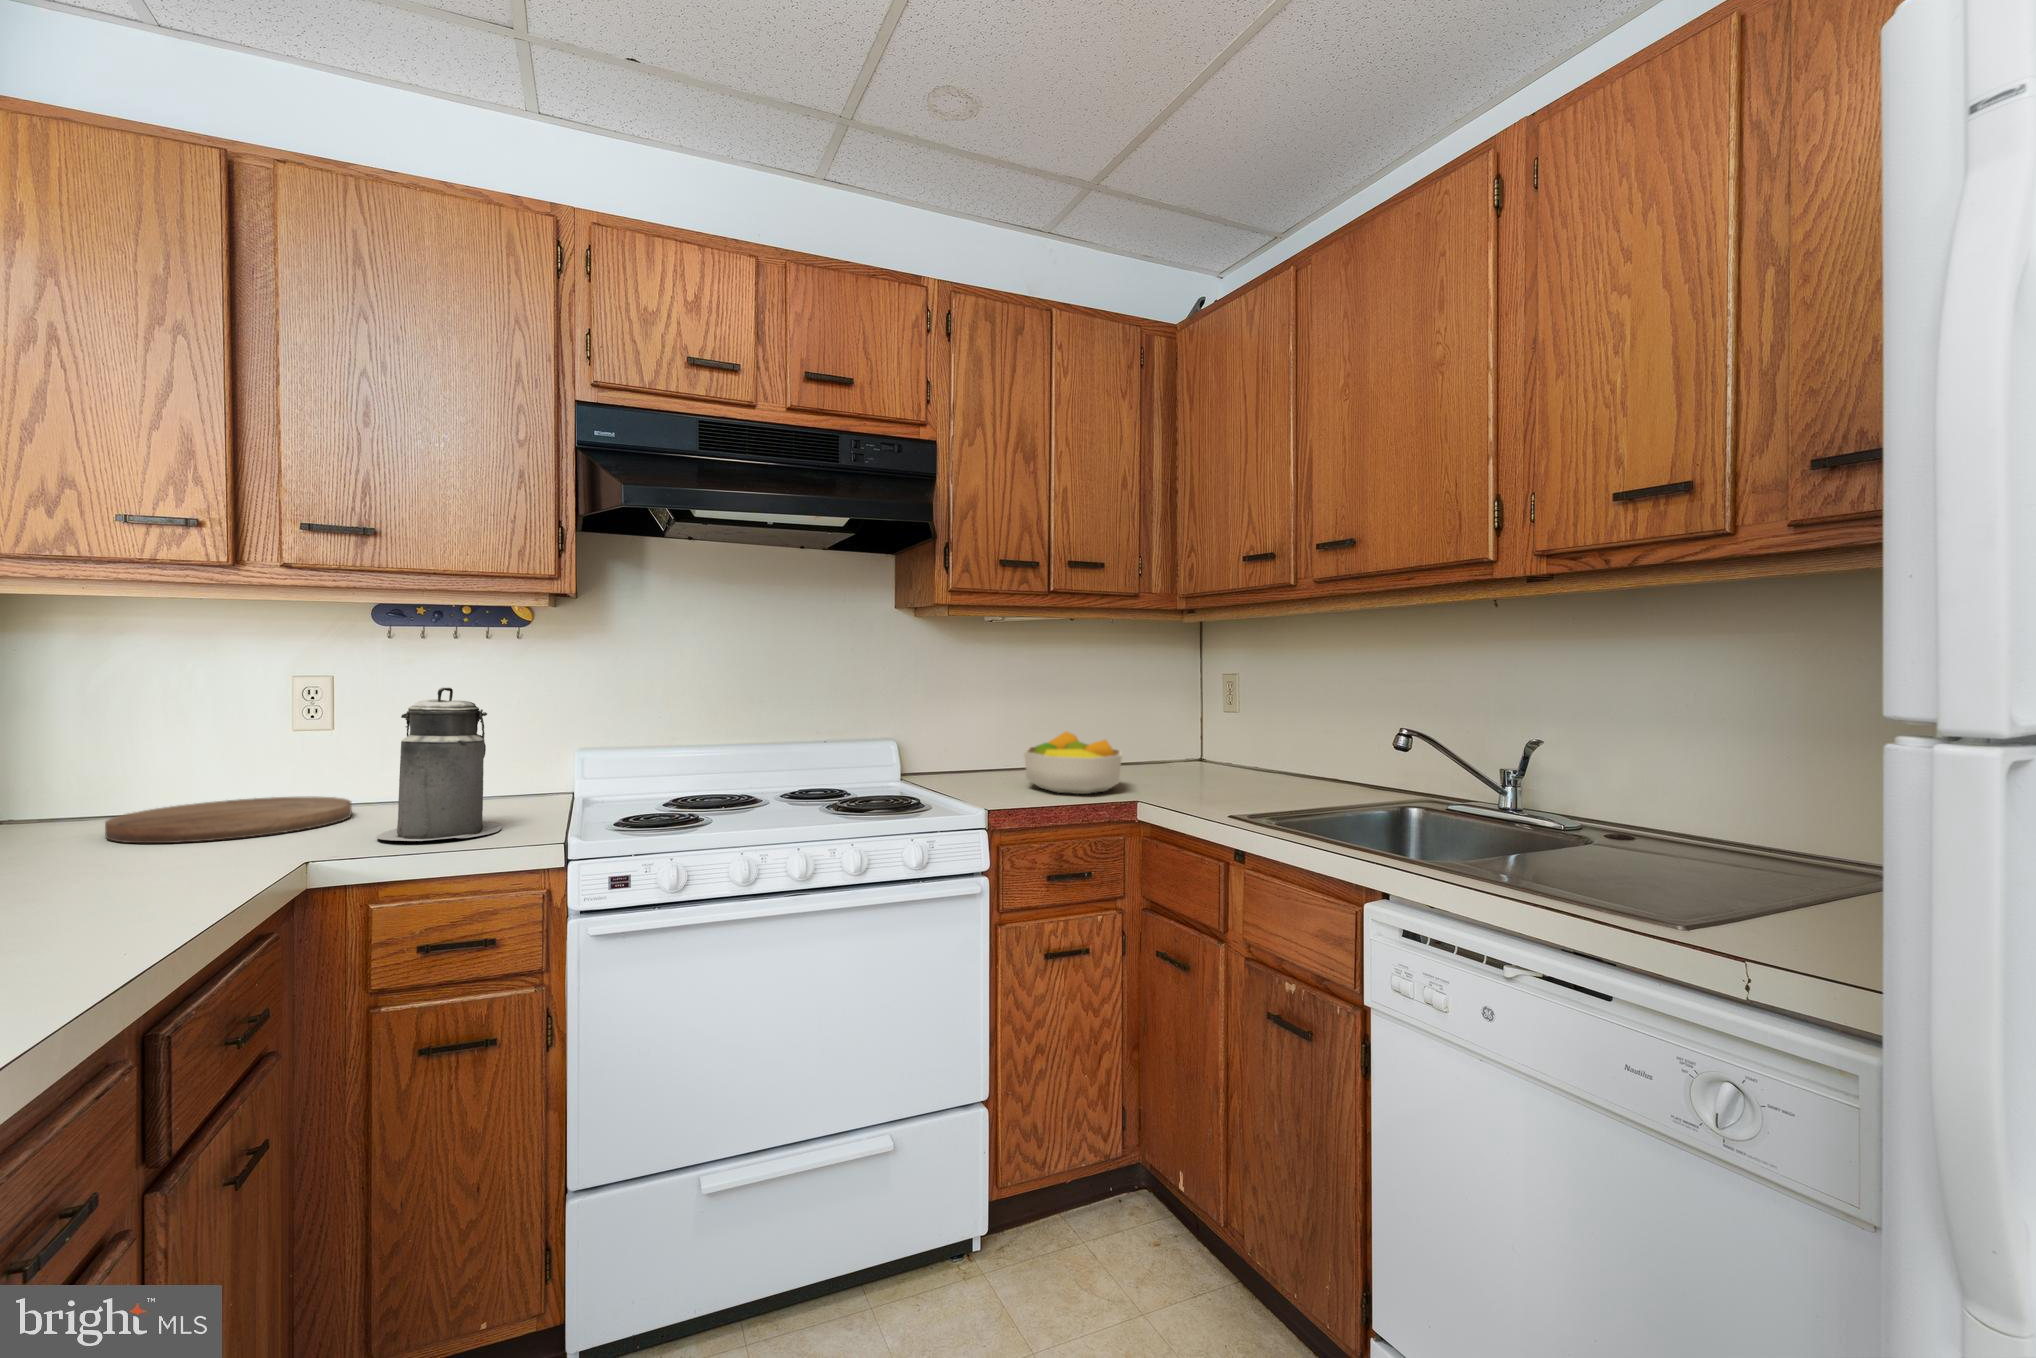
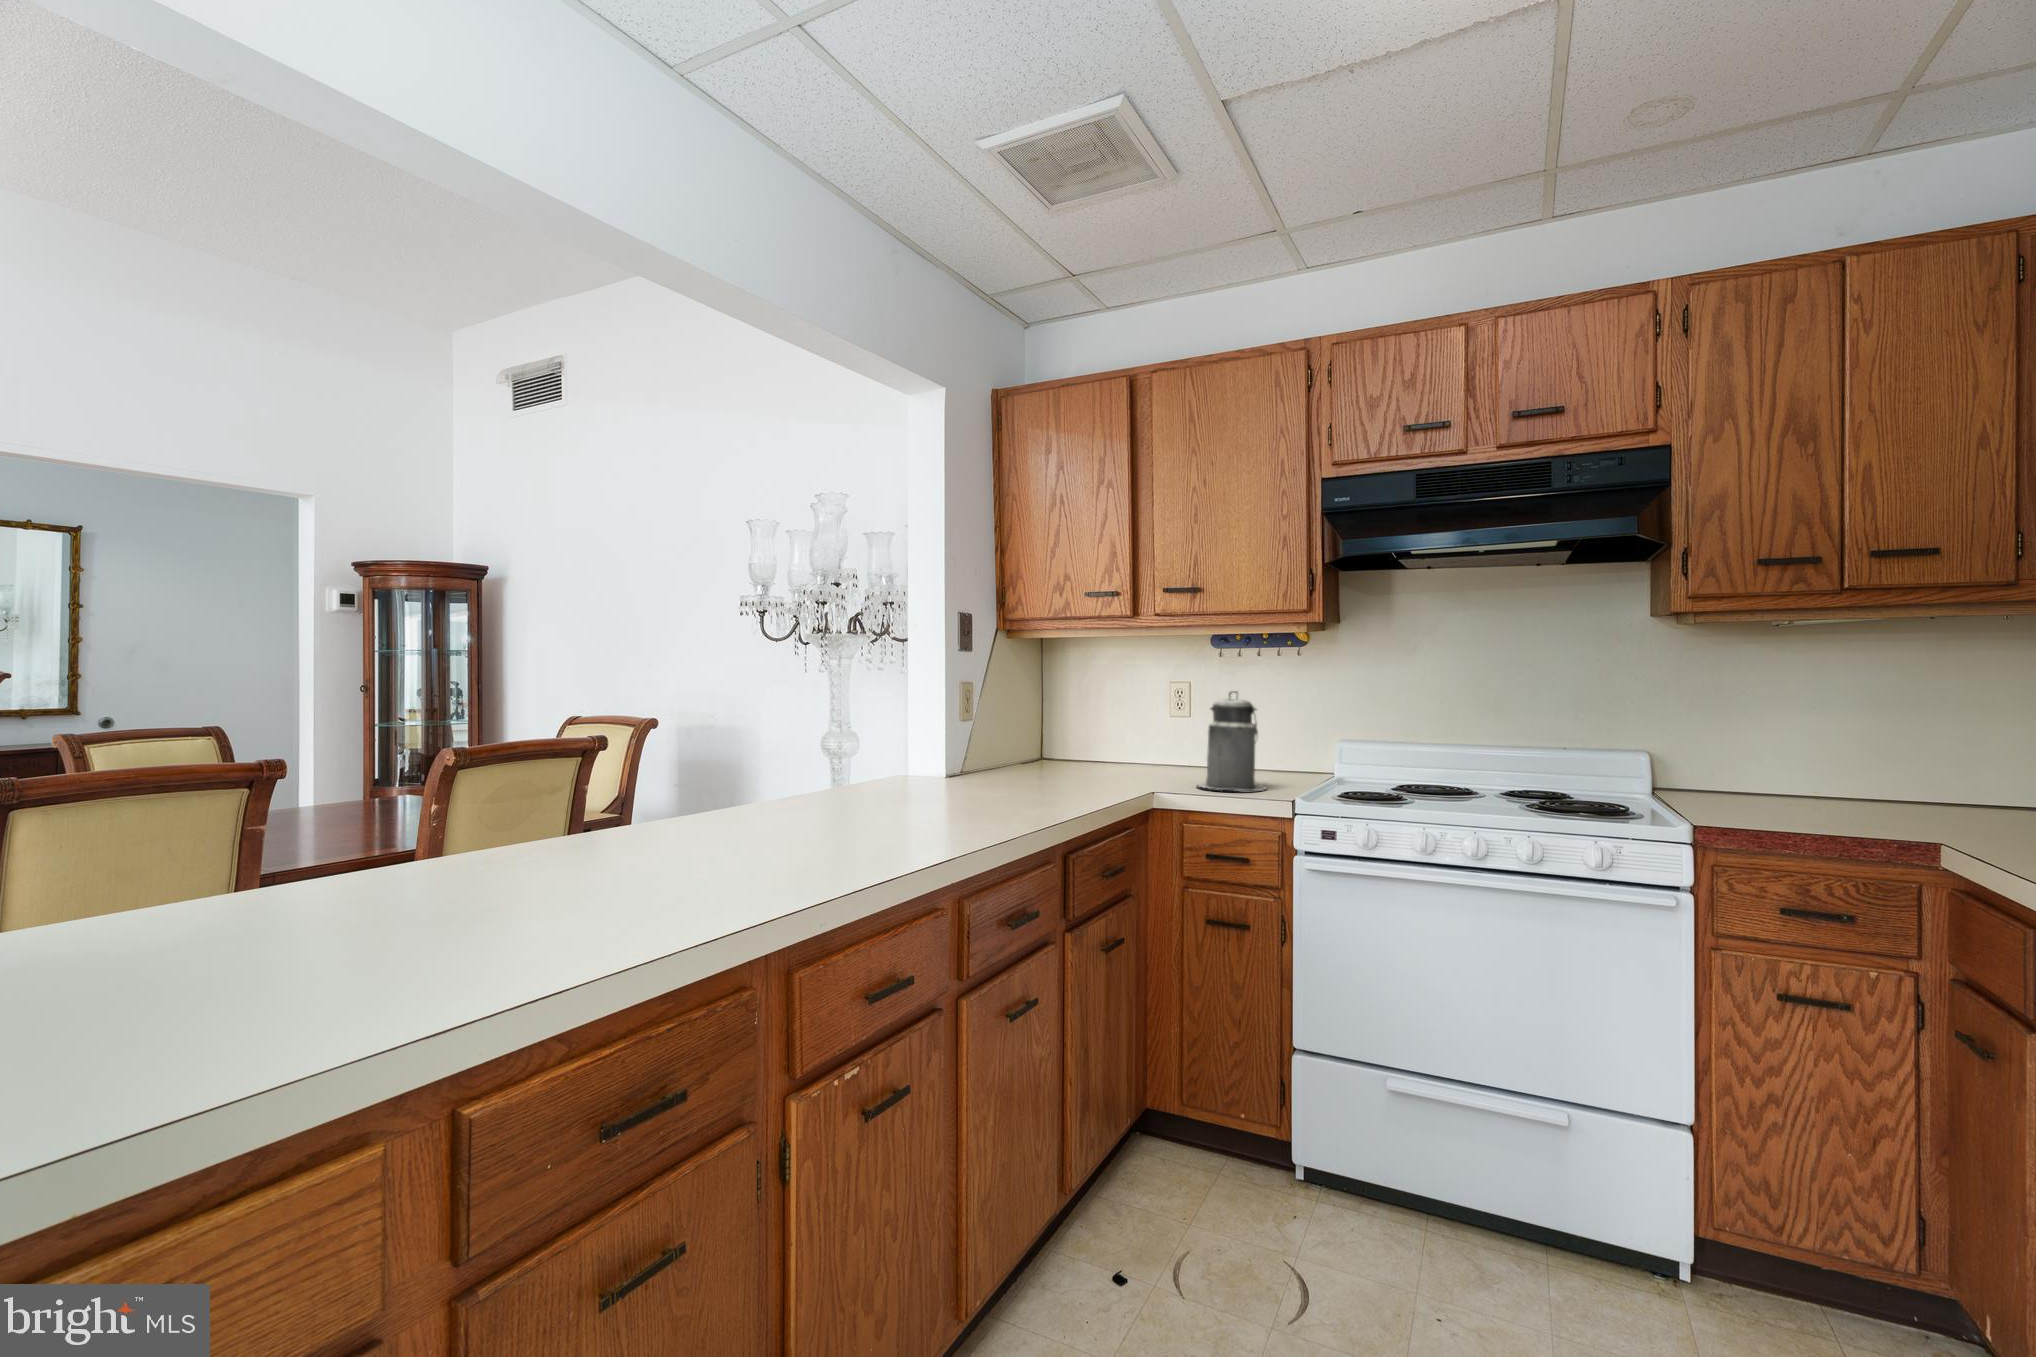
fruit bowl: present [1024,732,1122,794] -> none [1792,756,1959,832]
cutting board: present [105,796,352,843] -> none [1085,757,1195,778]

